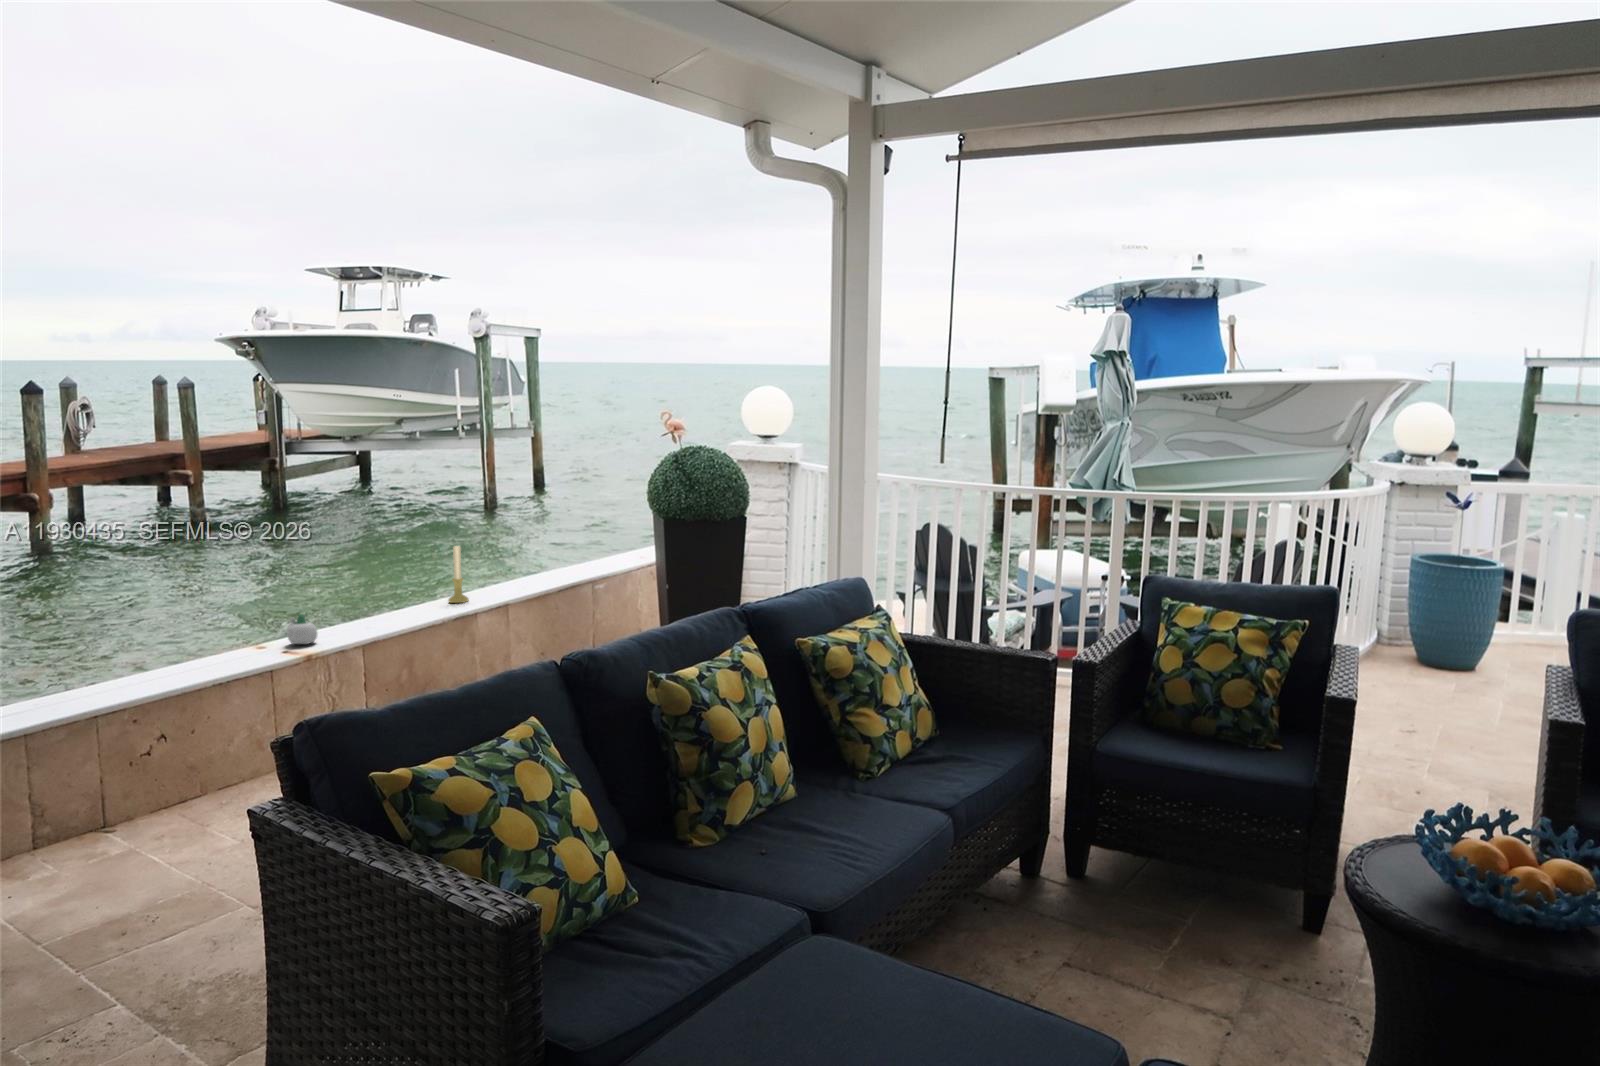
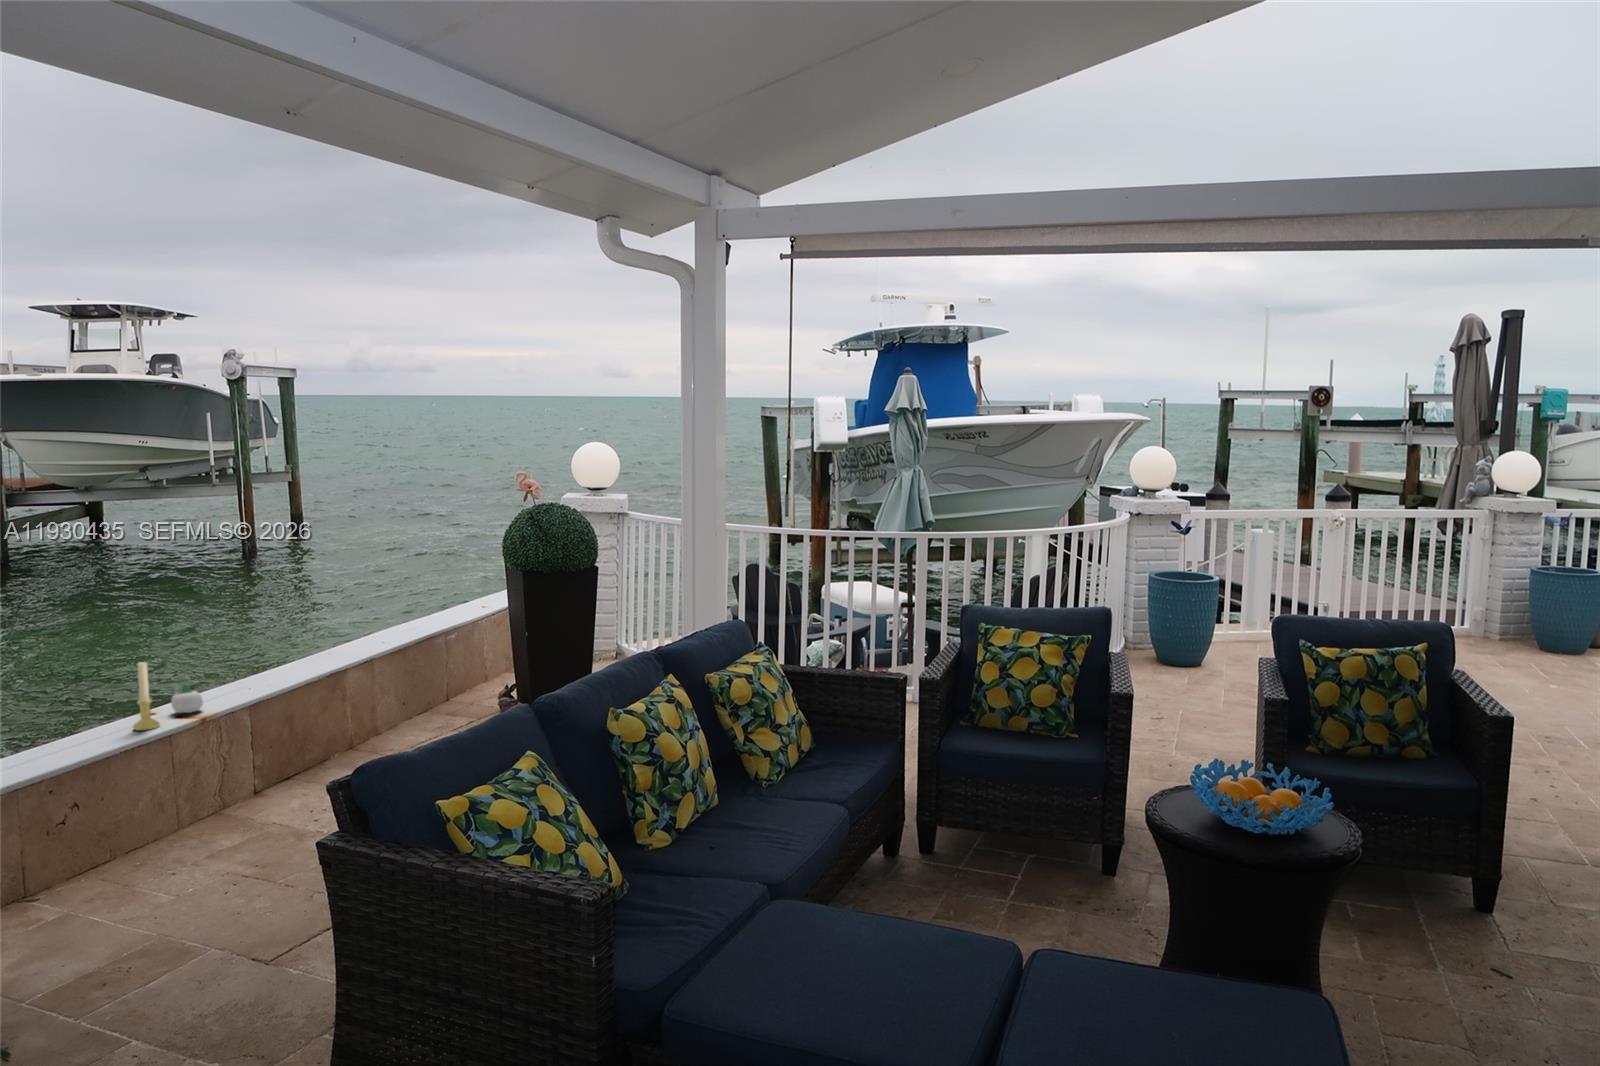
candle holder: present [448,546,469,603] -> present [133,662,160,731]

